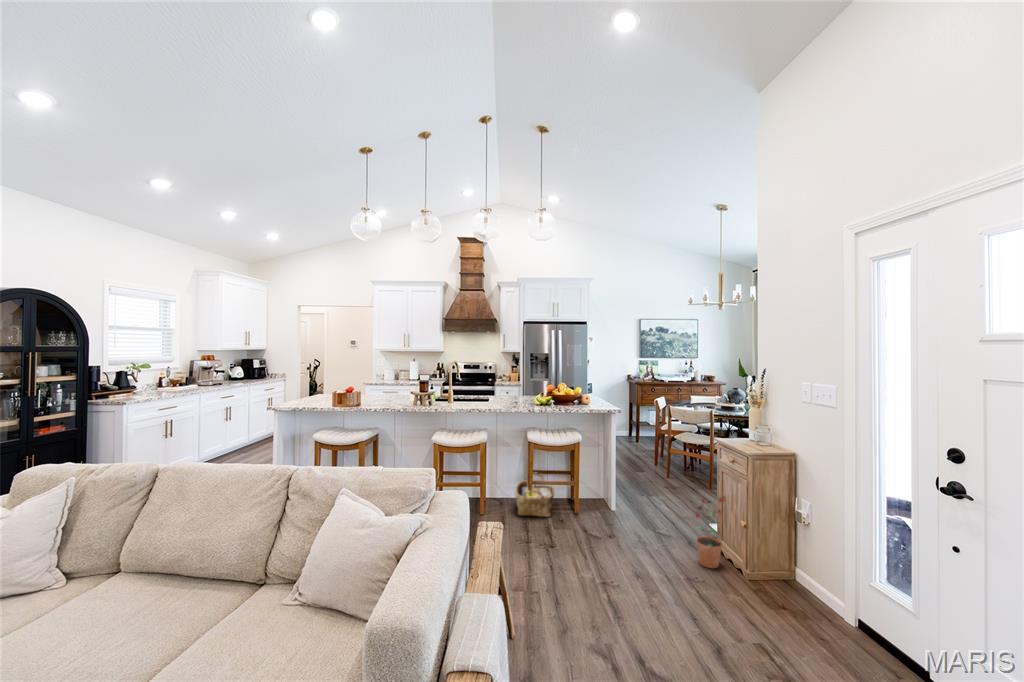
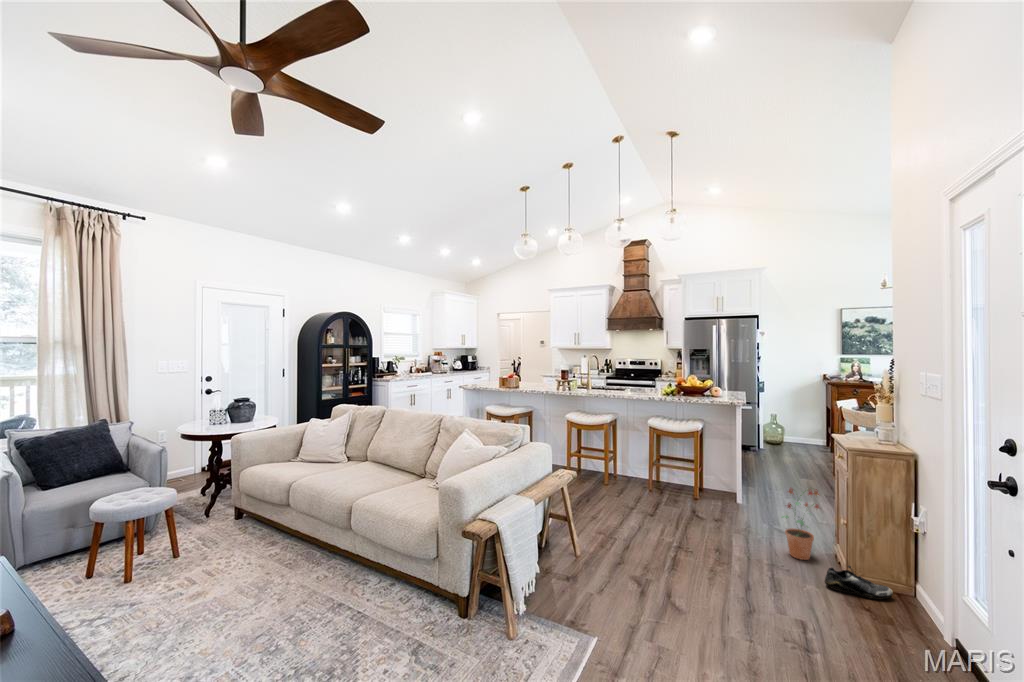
woven basket: present [515,472,554,517] -> none [636,456,675,495]
shoe: none [753,570,805,599] -> present [825,566,893,599]

